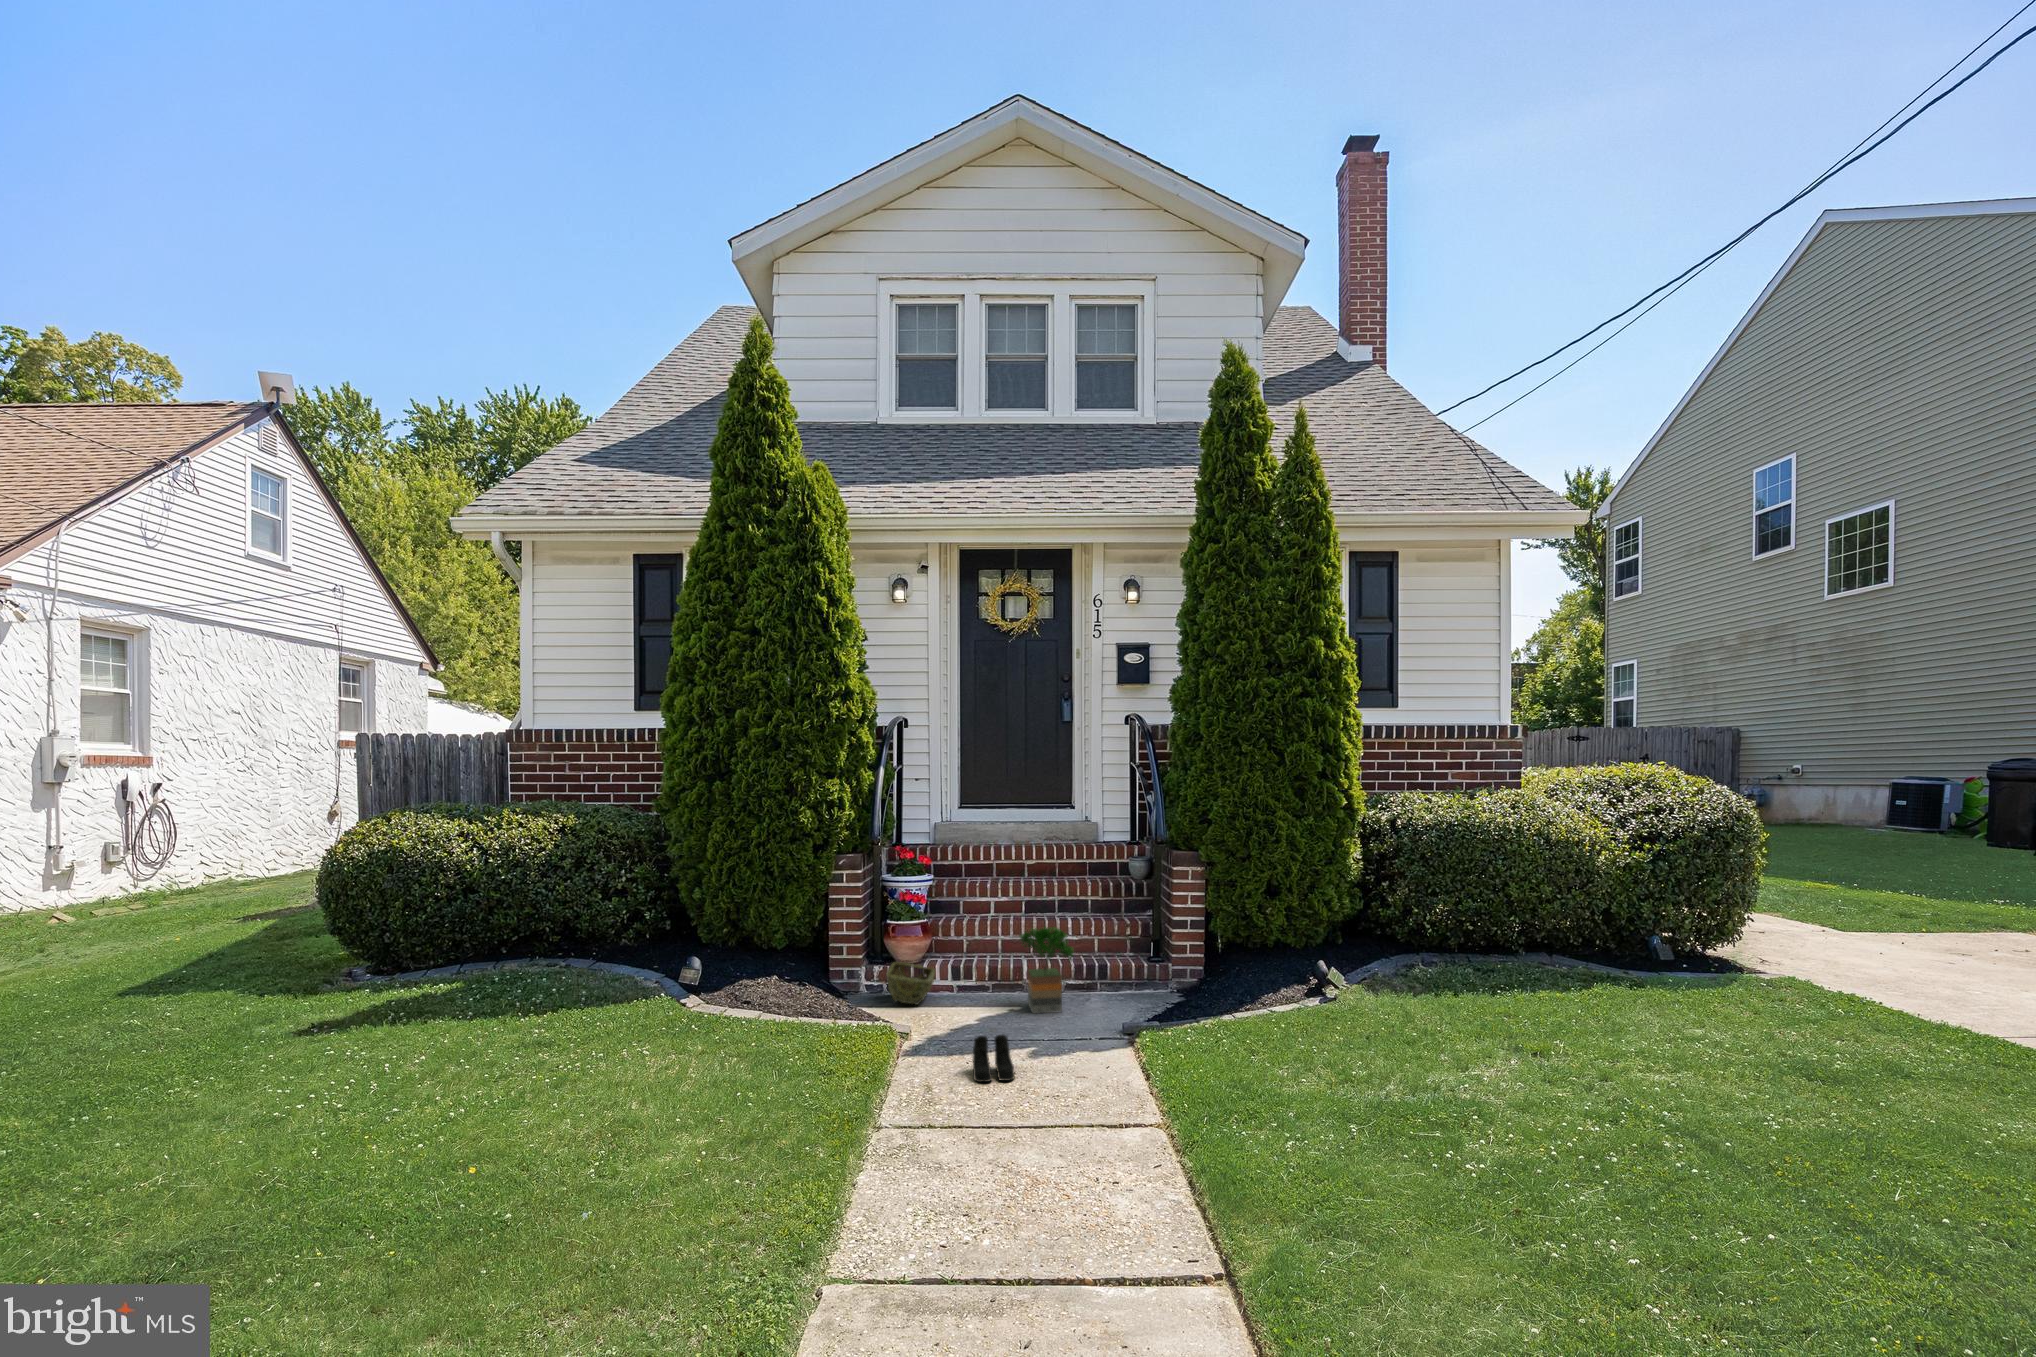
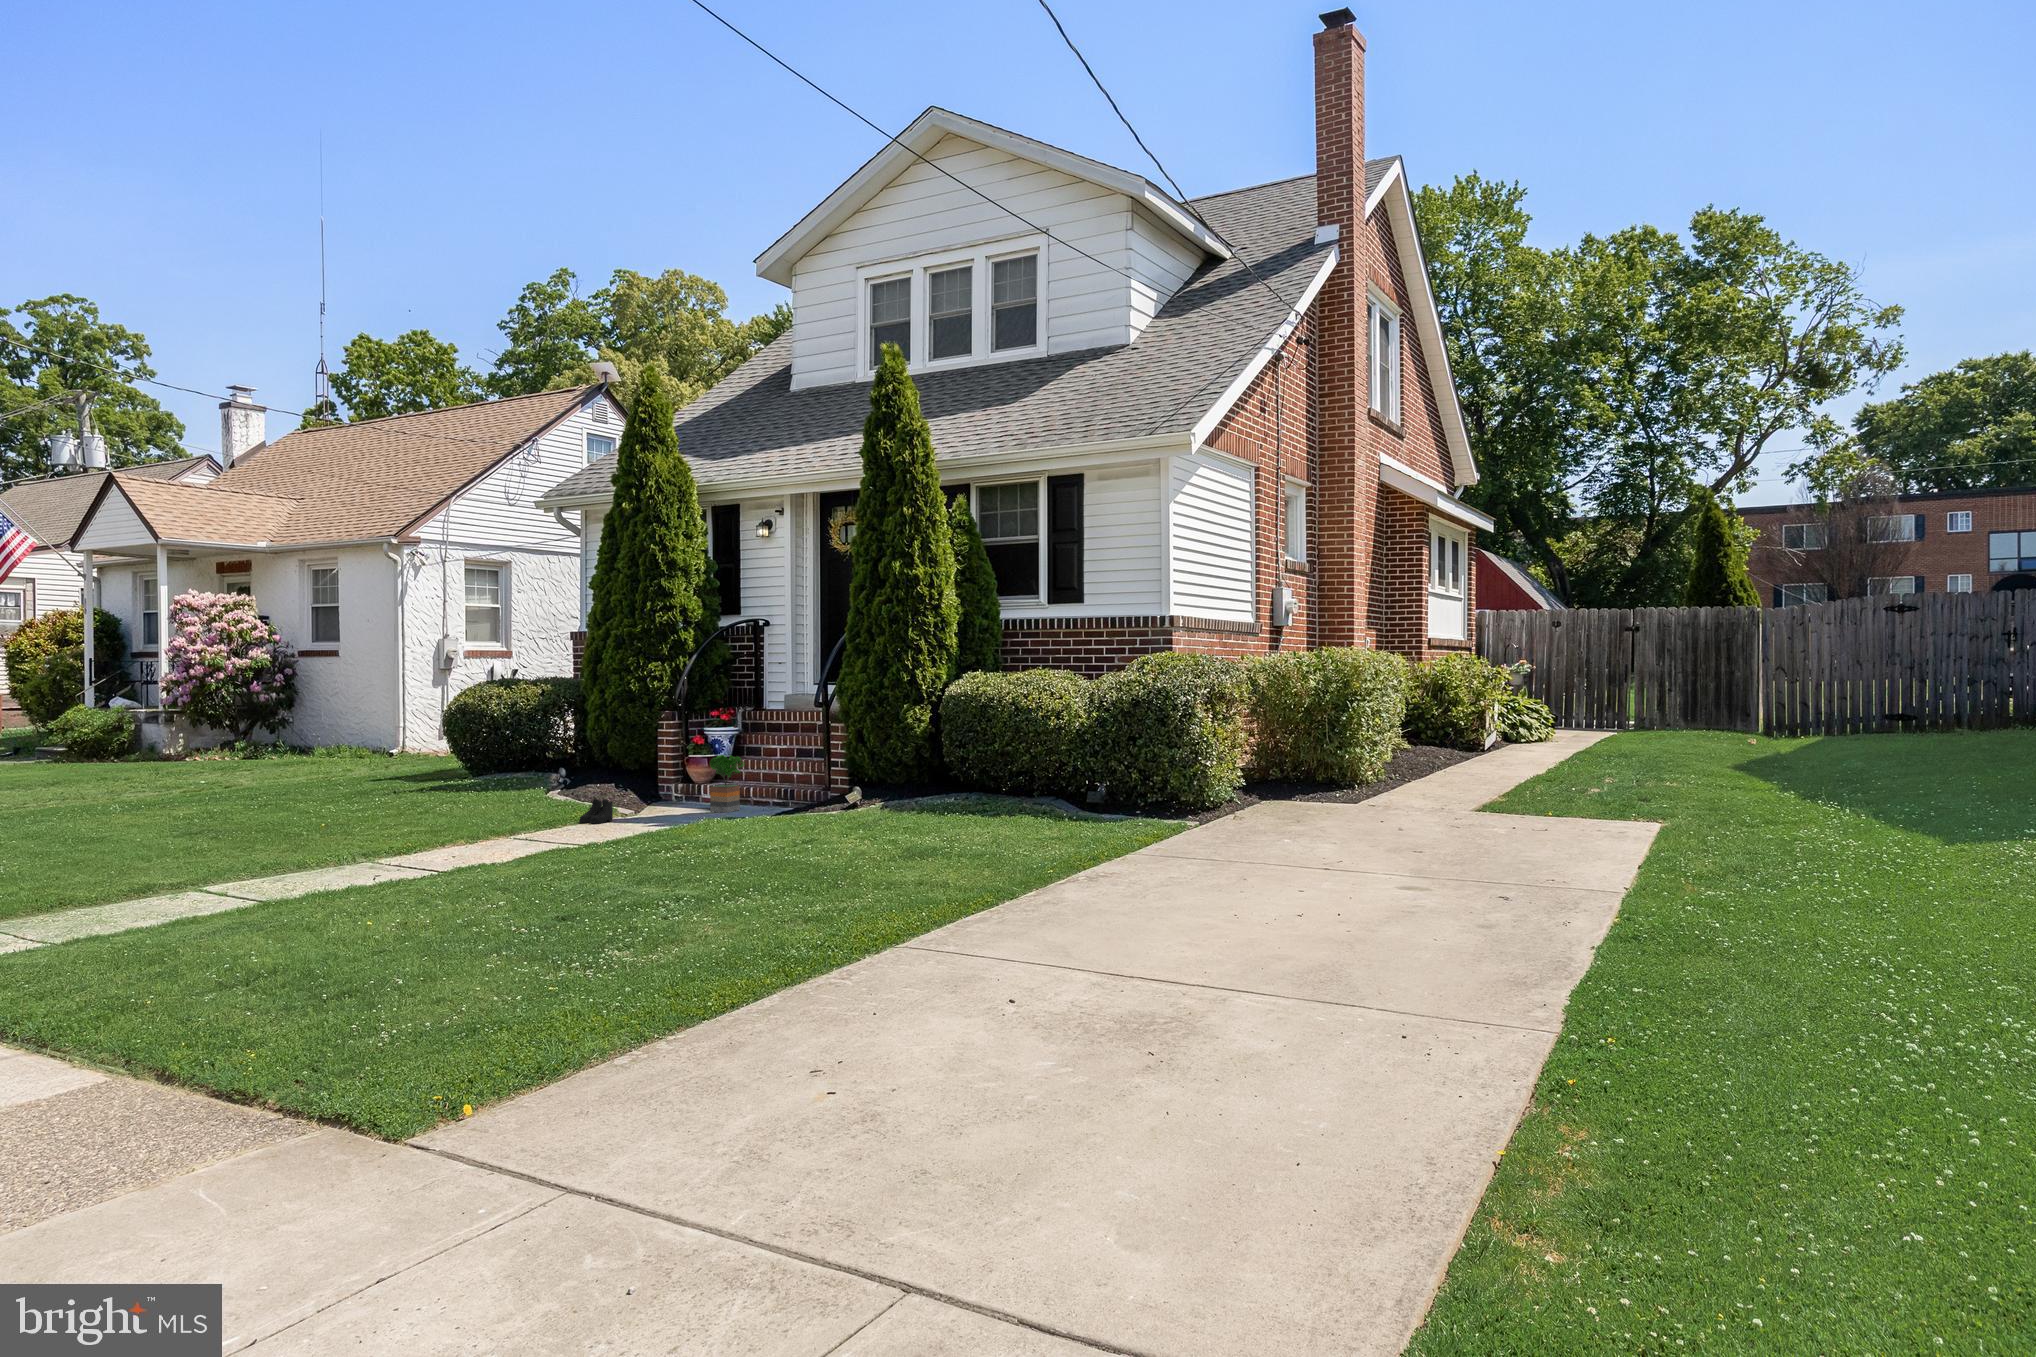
woven basket: present [886,962,935,1005] -> none [653,780,703,804]

